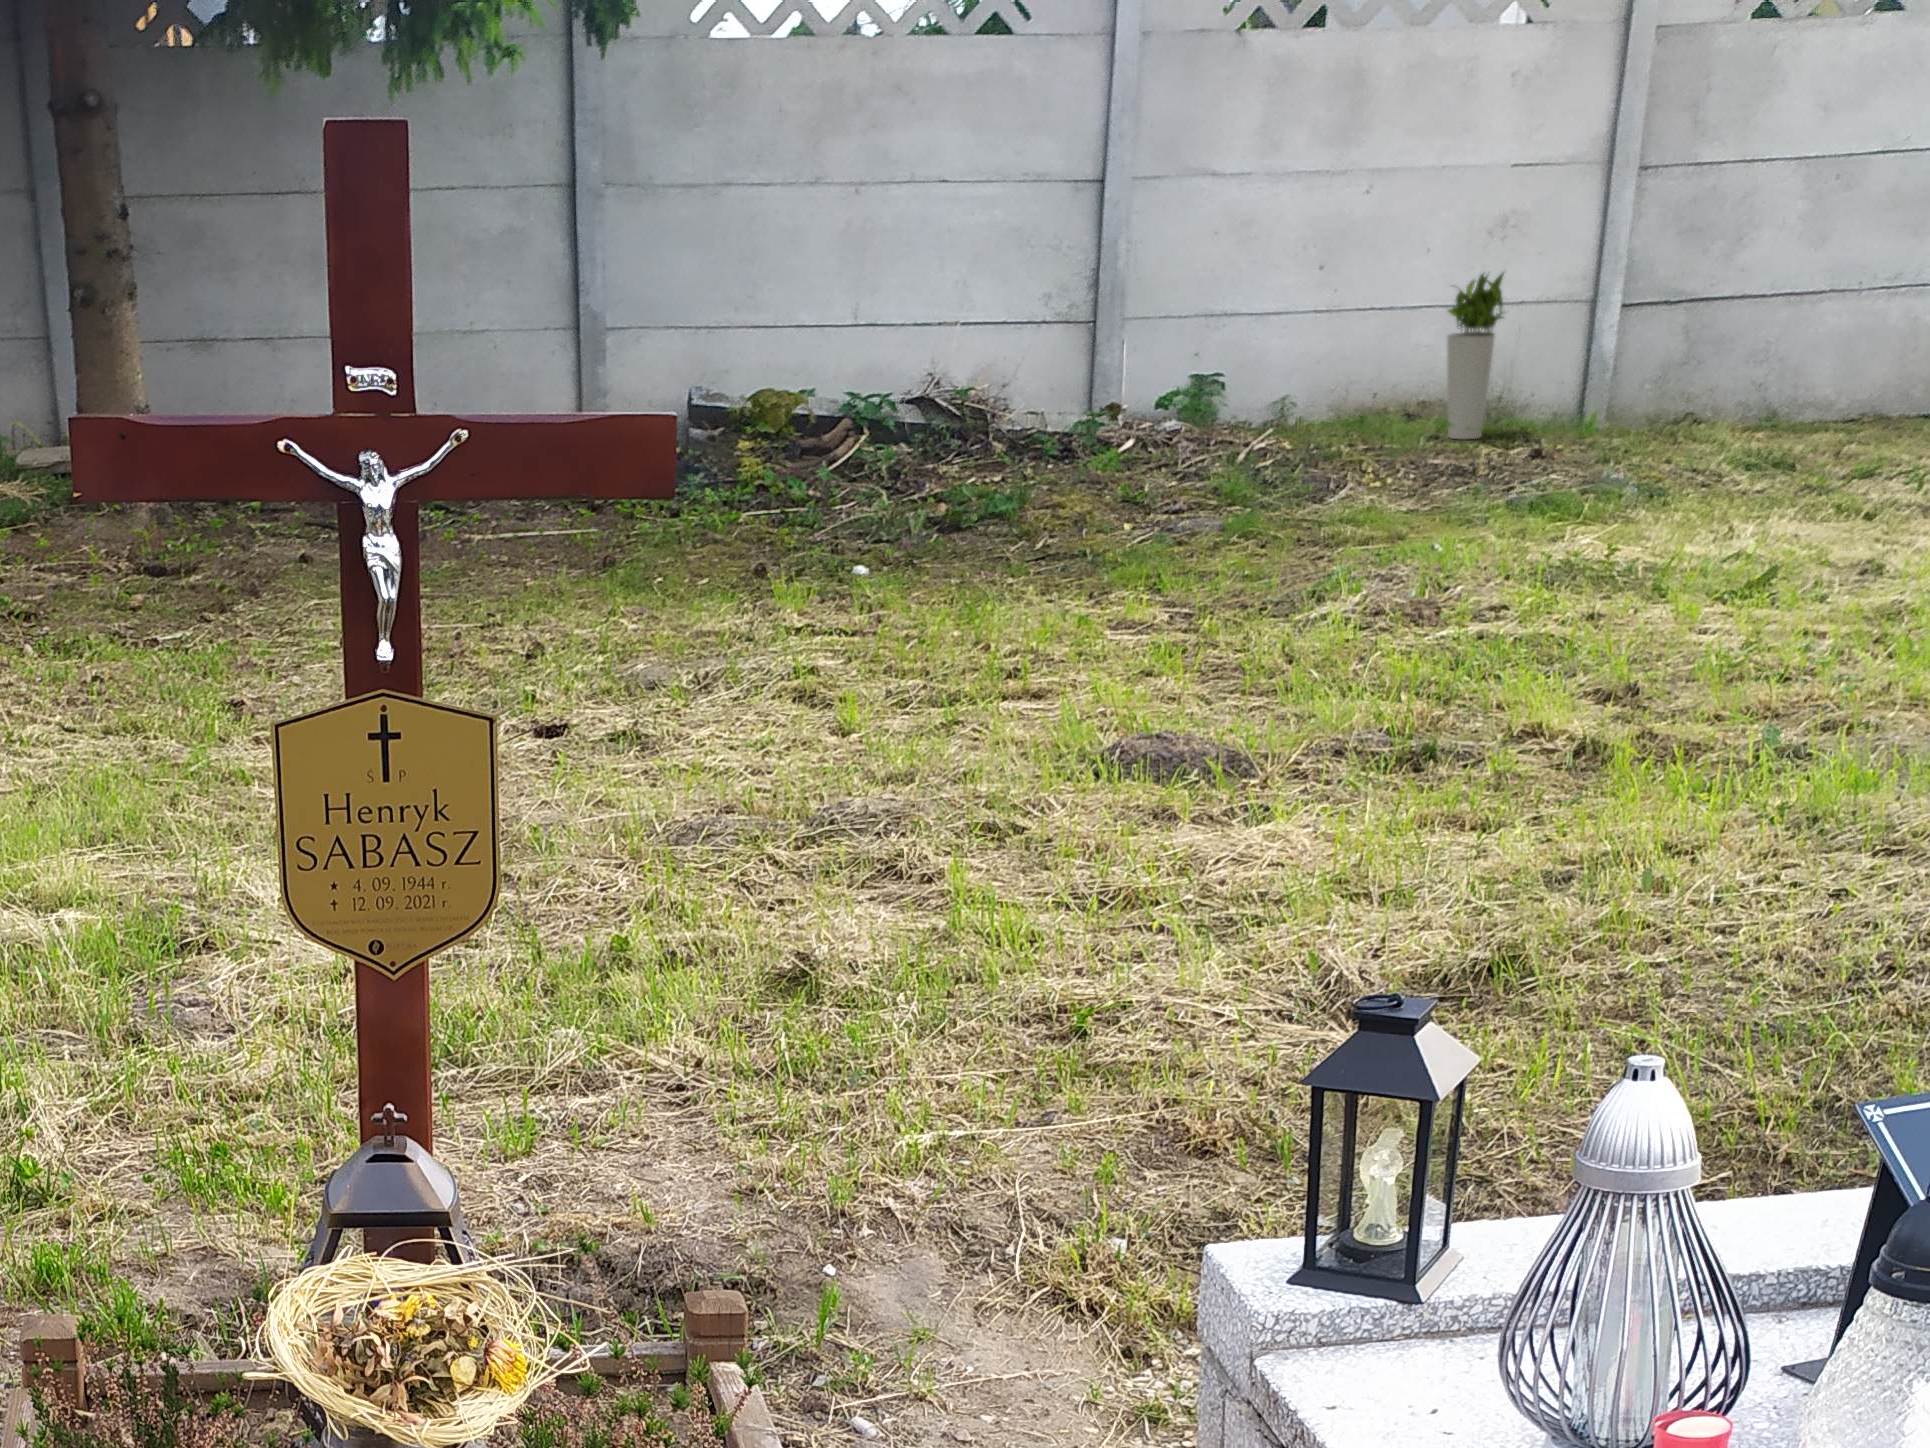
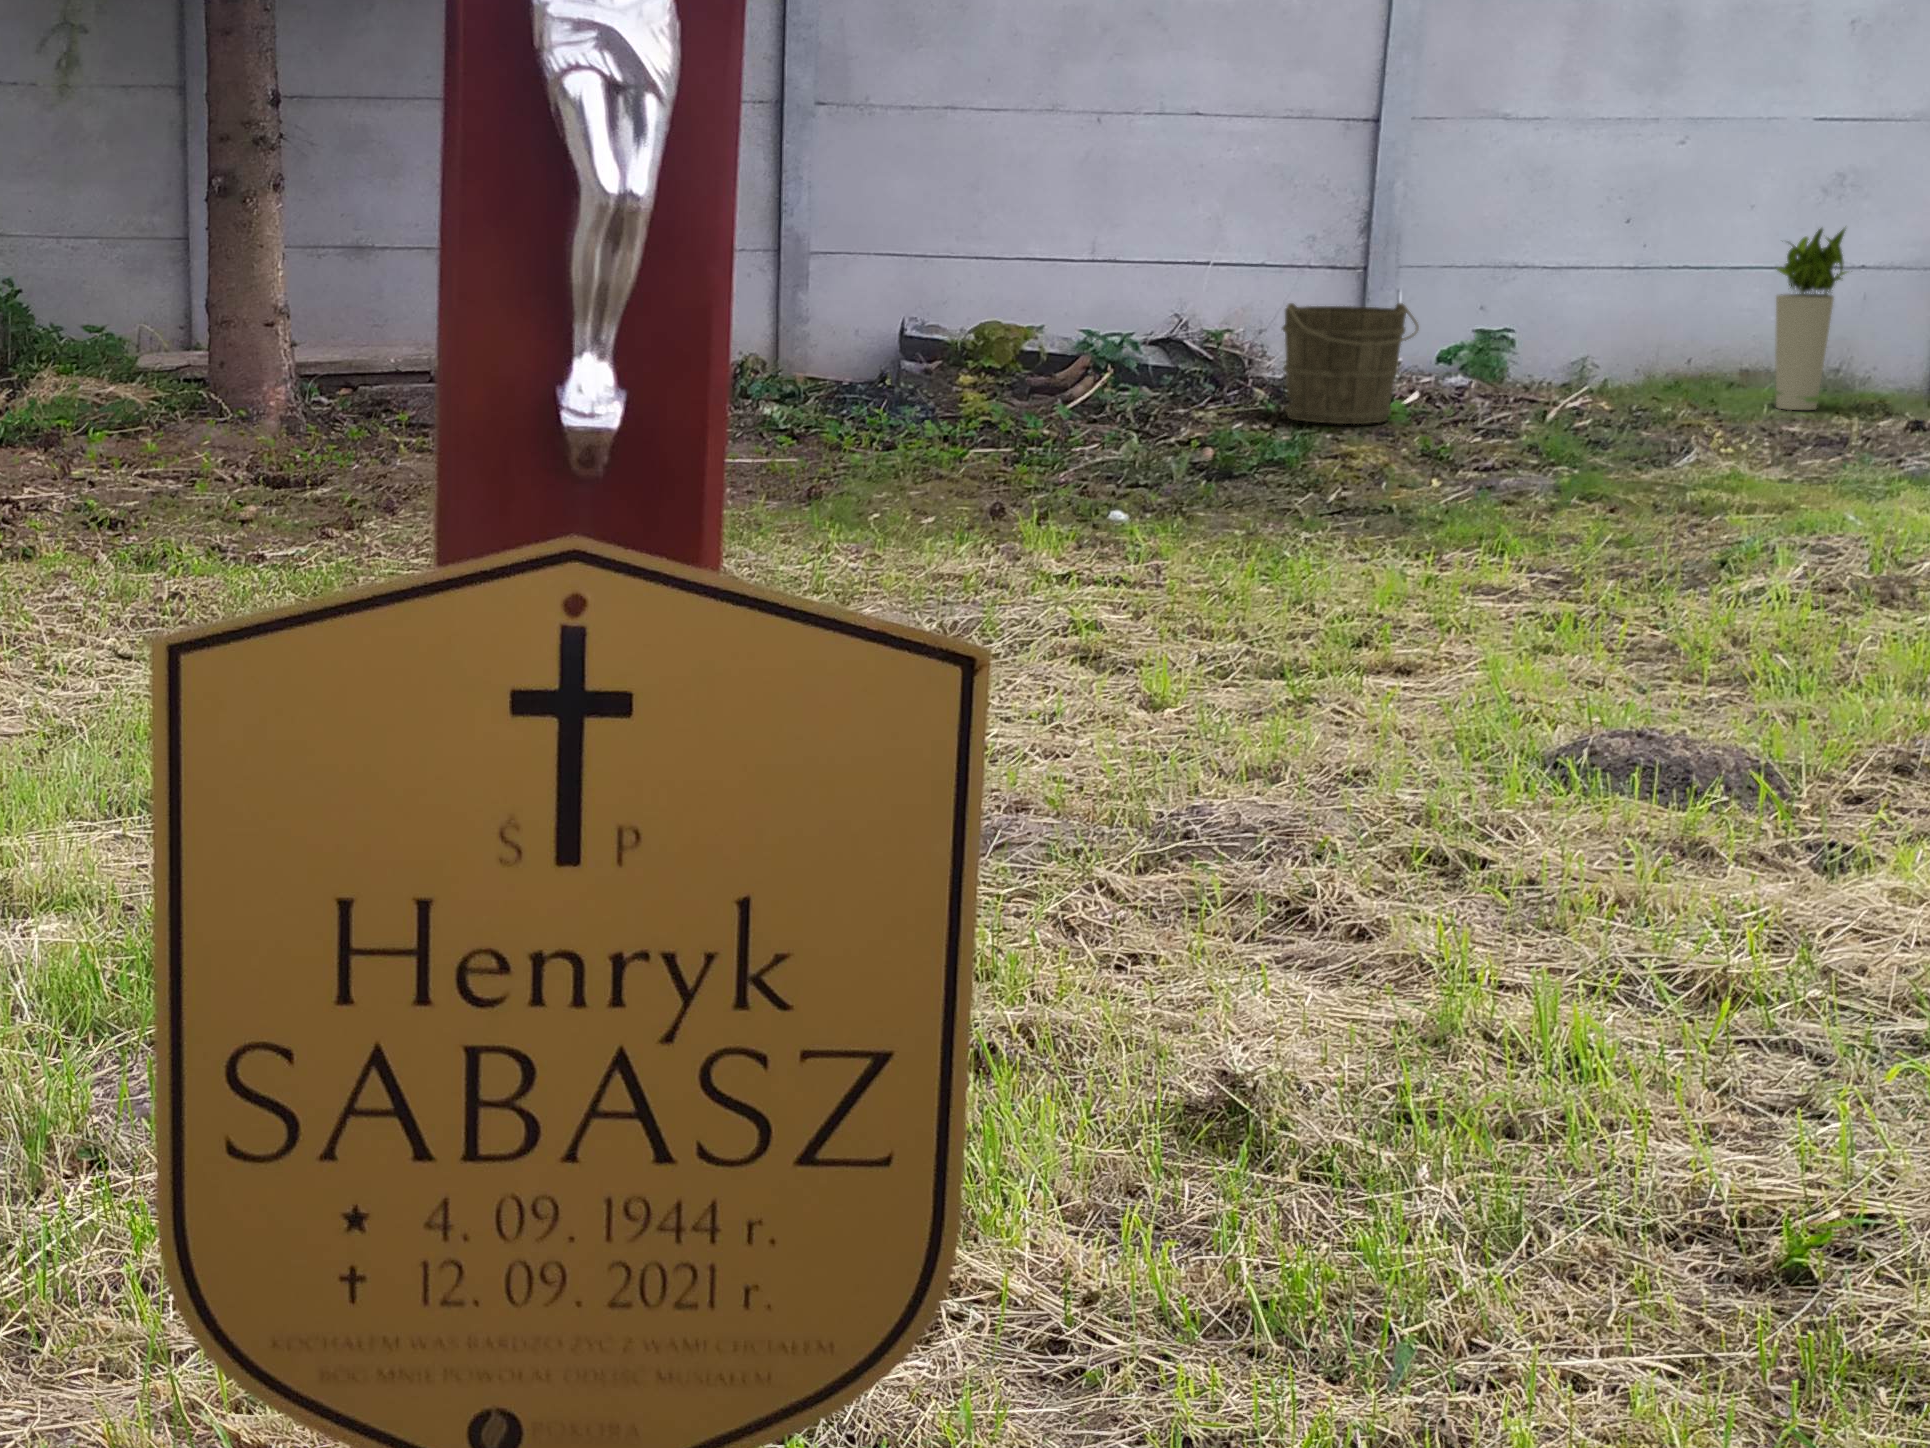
bucket: none [1019,357,1134,471] -> present [1282,303,1419,424]

